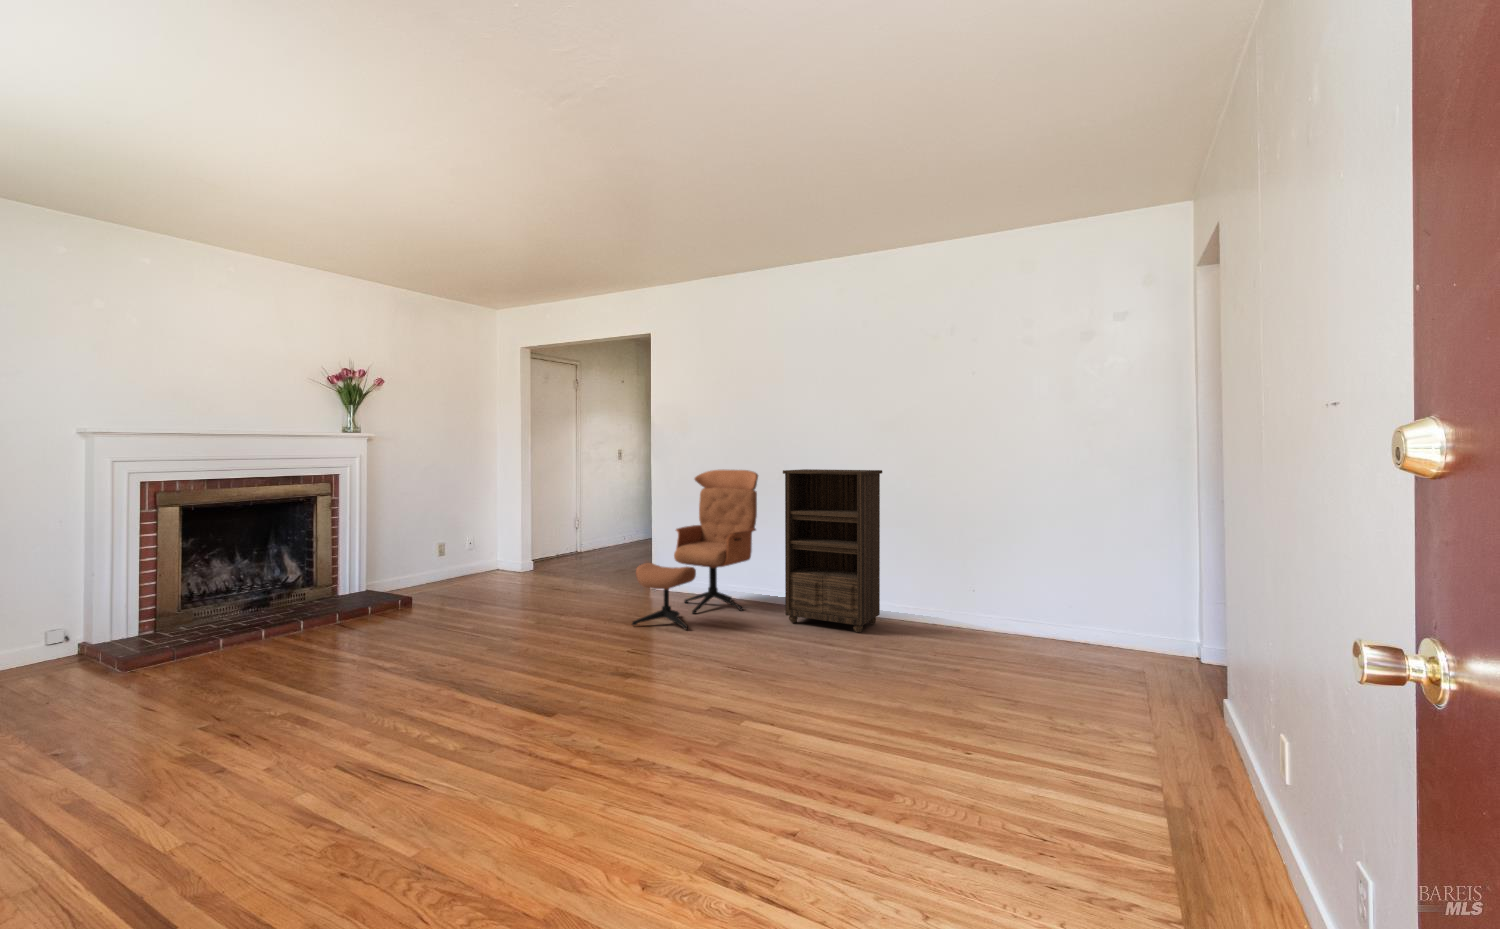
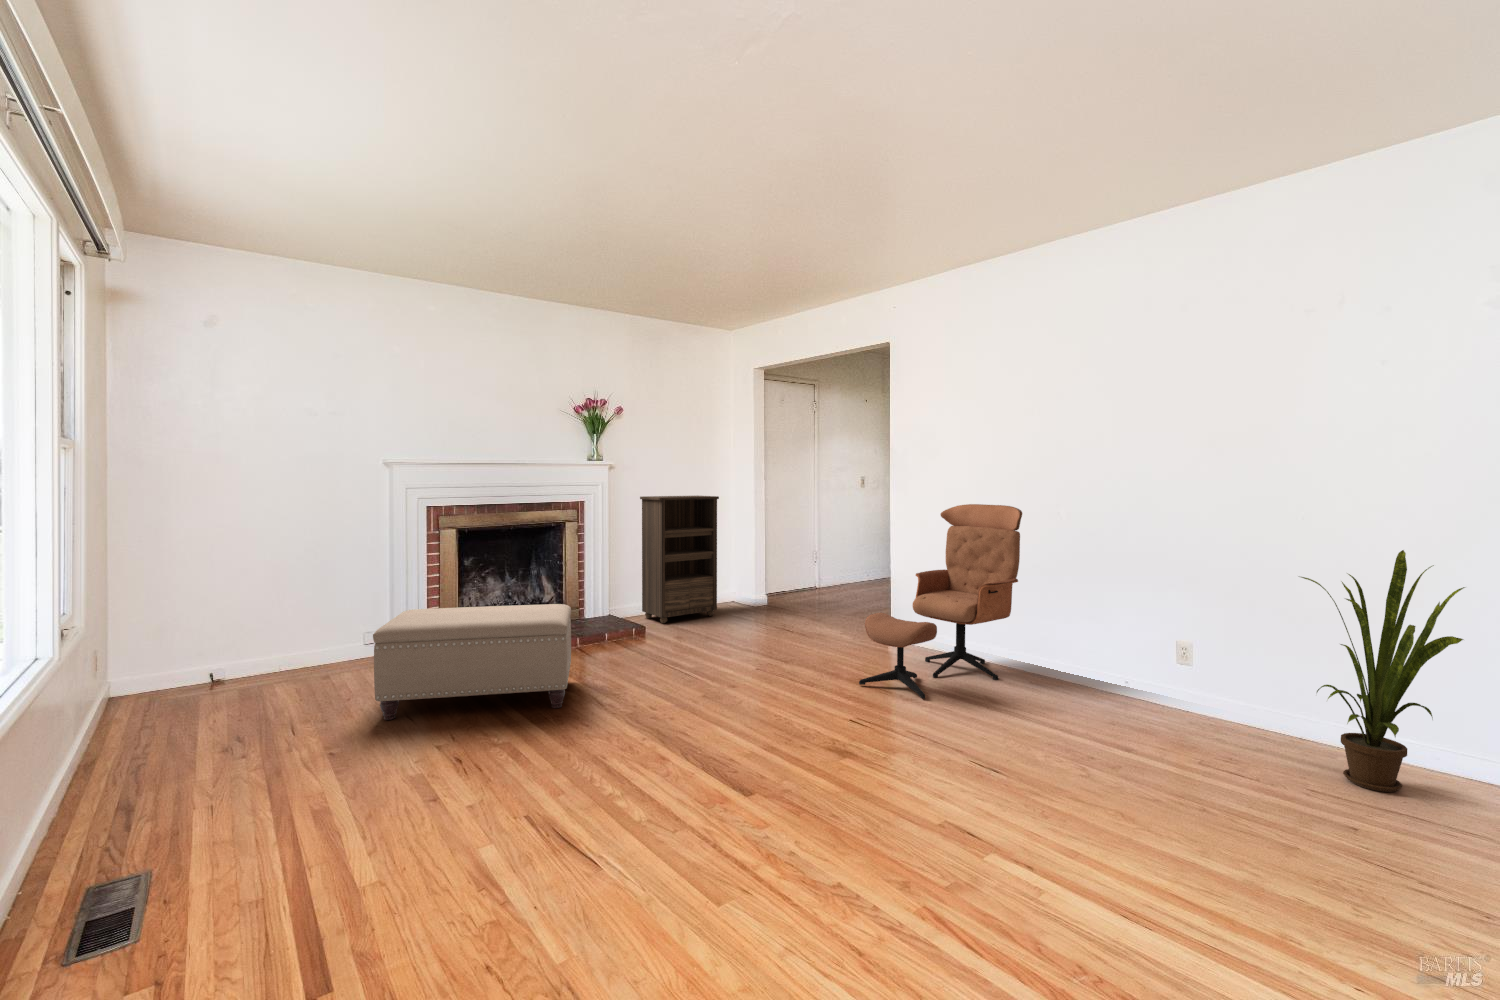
bookshelf: present [783,469,882,632] -> present [640,496,719,623]
house plant: none [933,492,1021,649] -> present [1301,550,1465,792]
ottoman: none [102,576,346,714] -> present [373,604,571,720]

